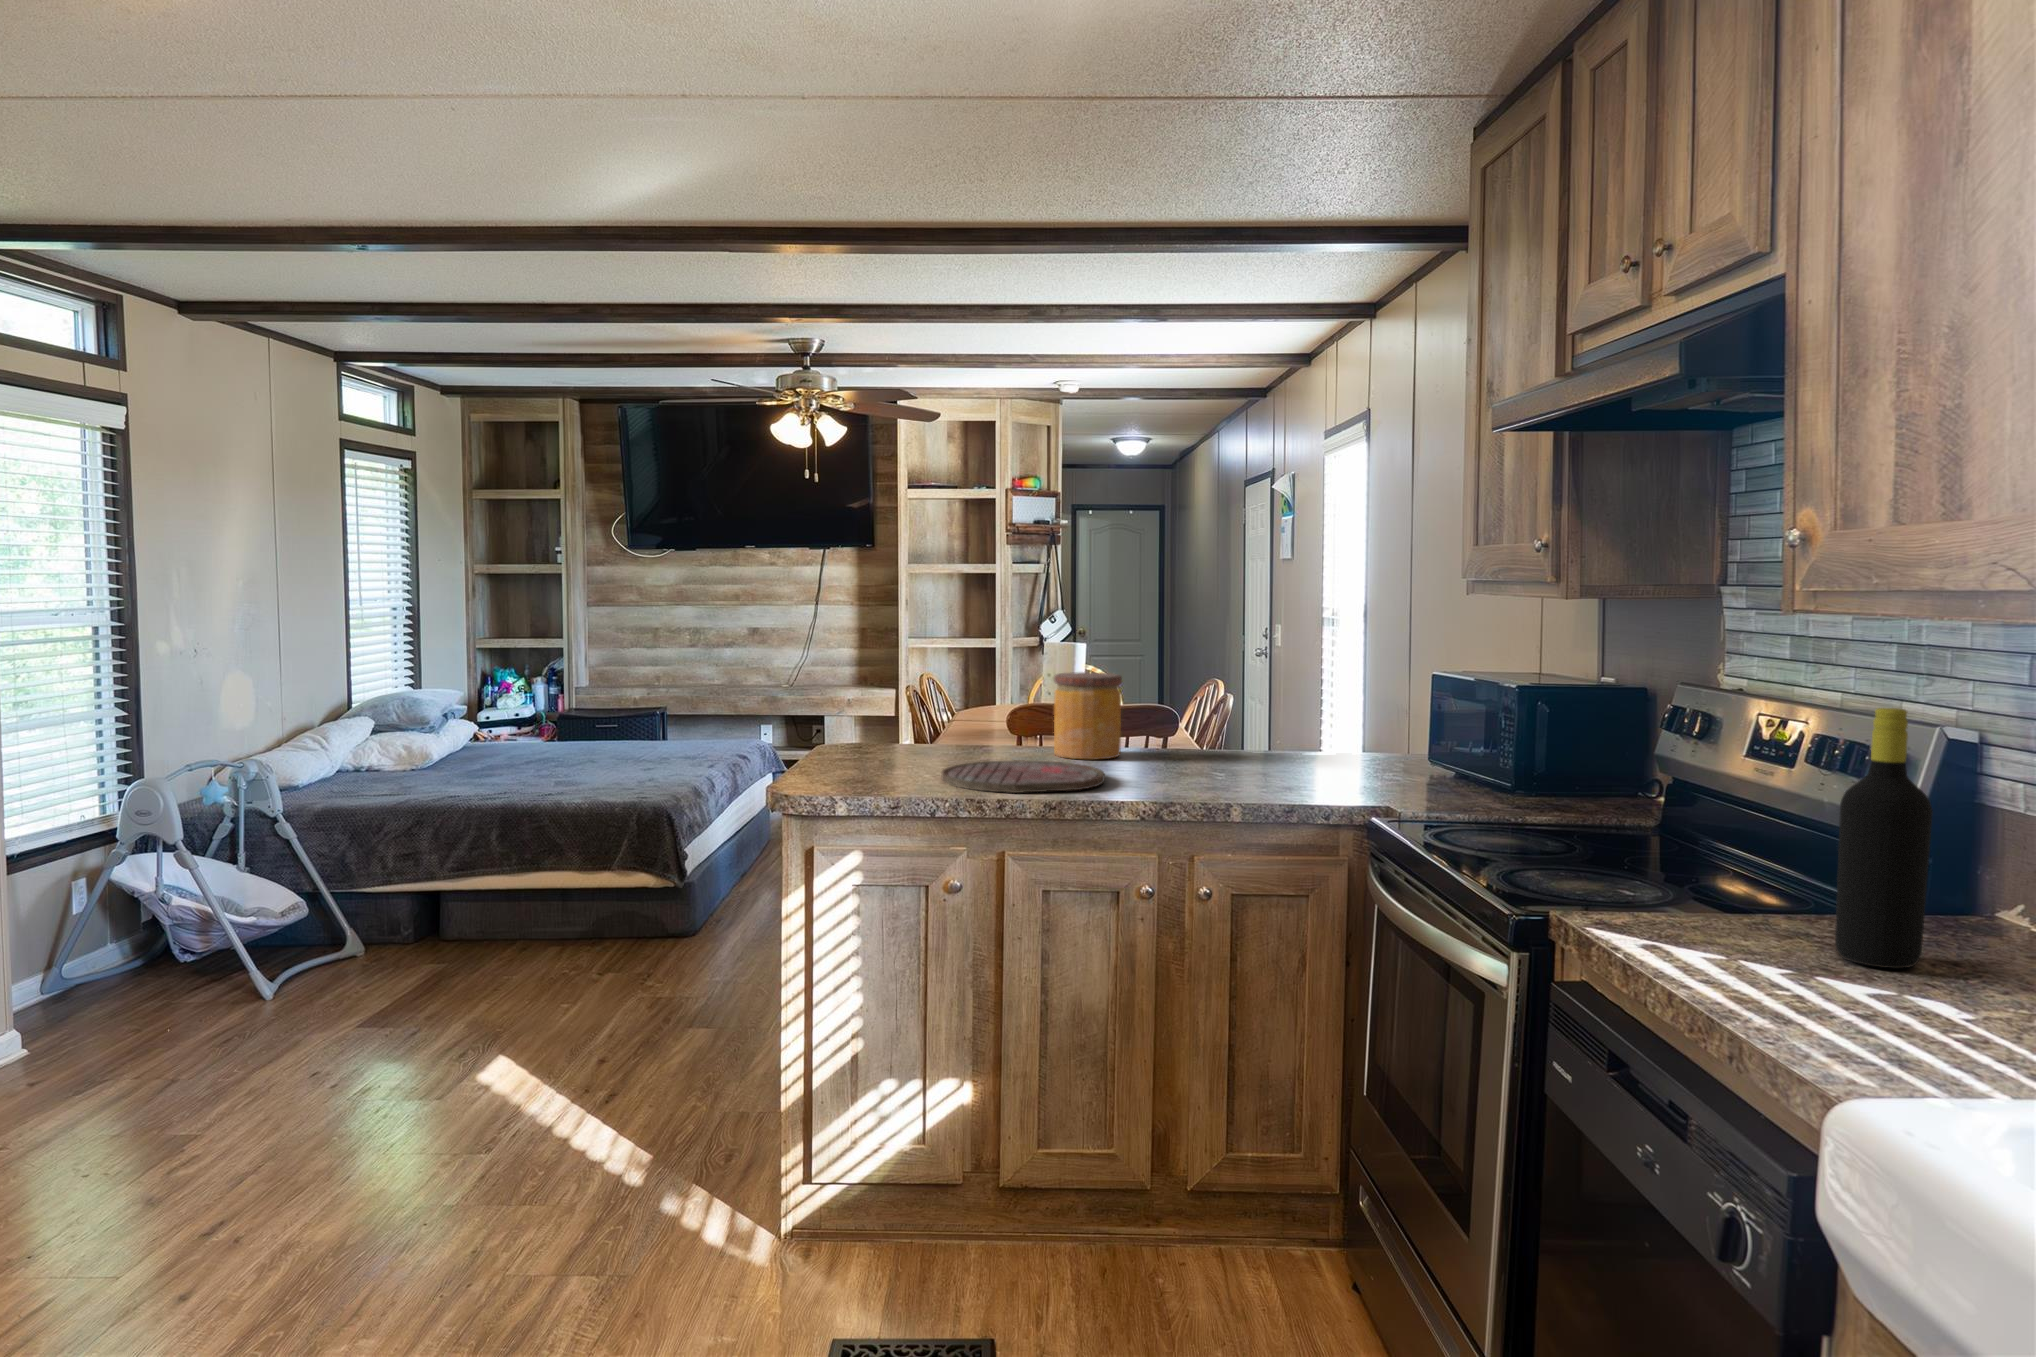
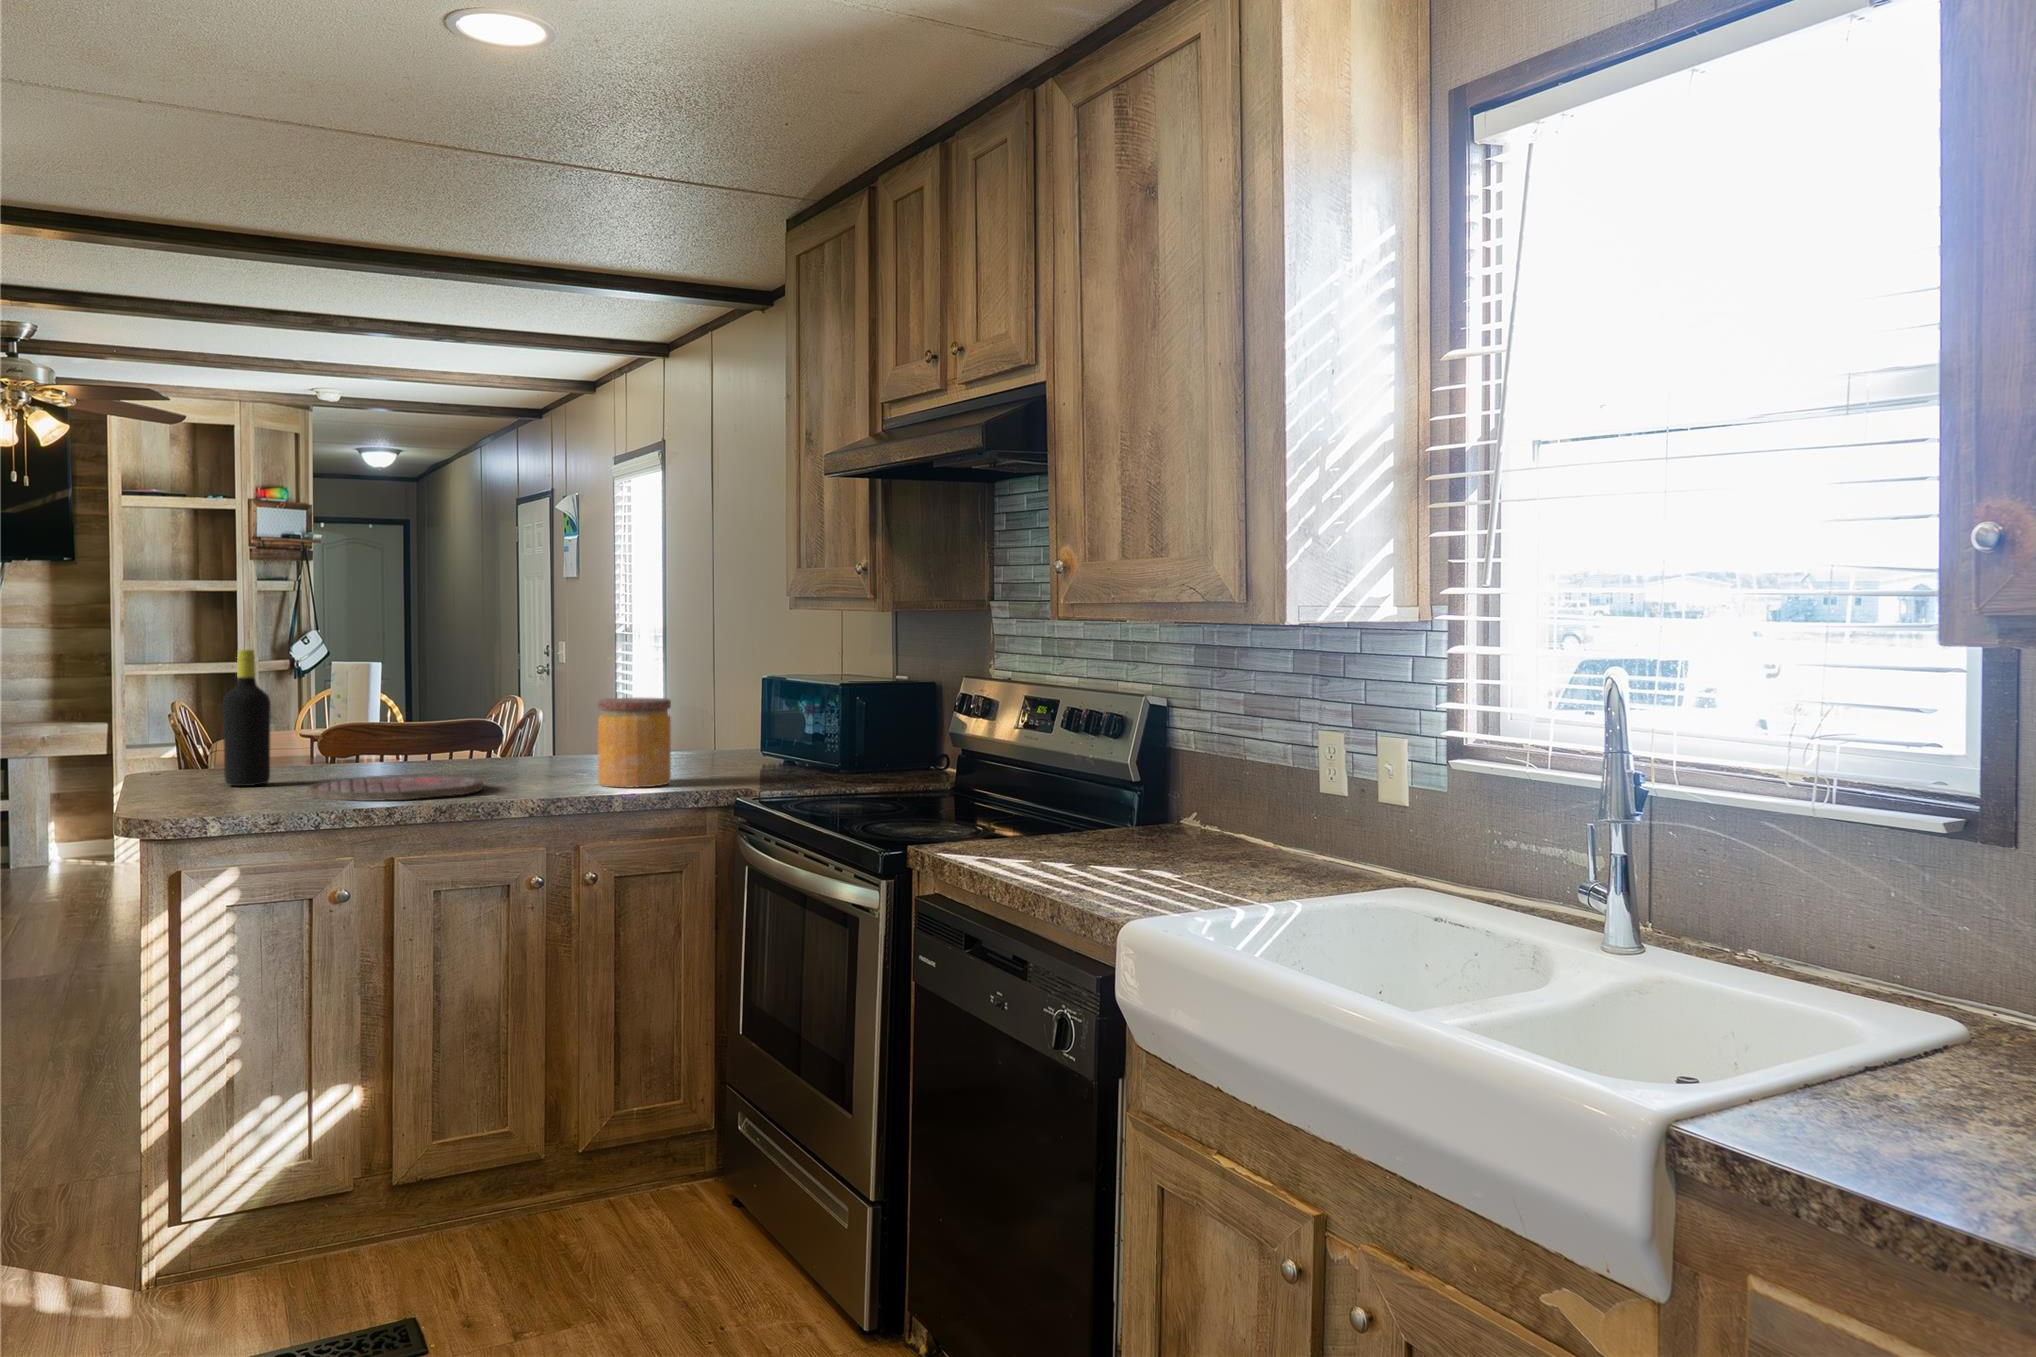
jar: present [1054,672,1122,759] -> present [598,698,671,788]
bottle: present [1835,708,1933,968] -> present [222,649,271,786]

